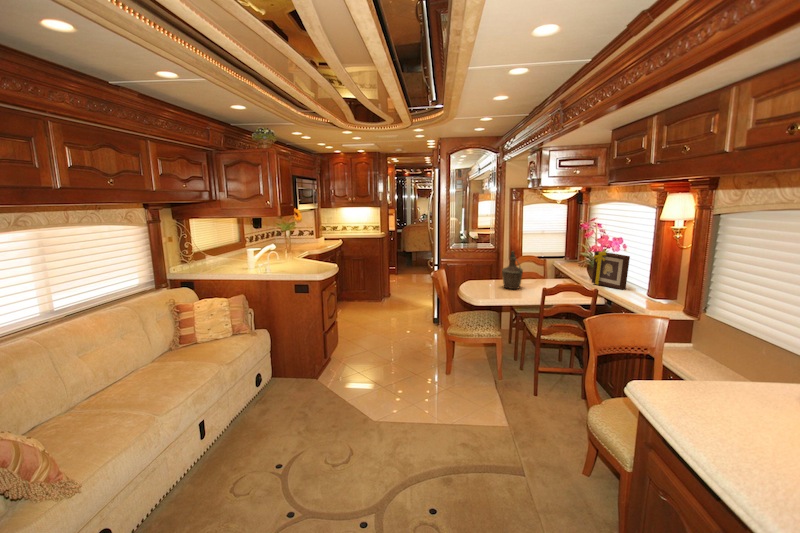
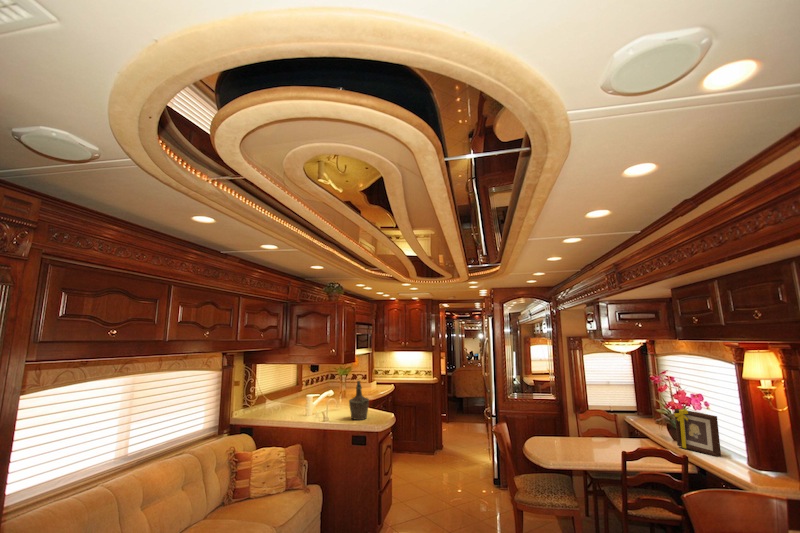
bottle: present [502,251,523,289] -> present [349,381,369,420]

